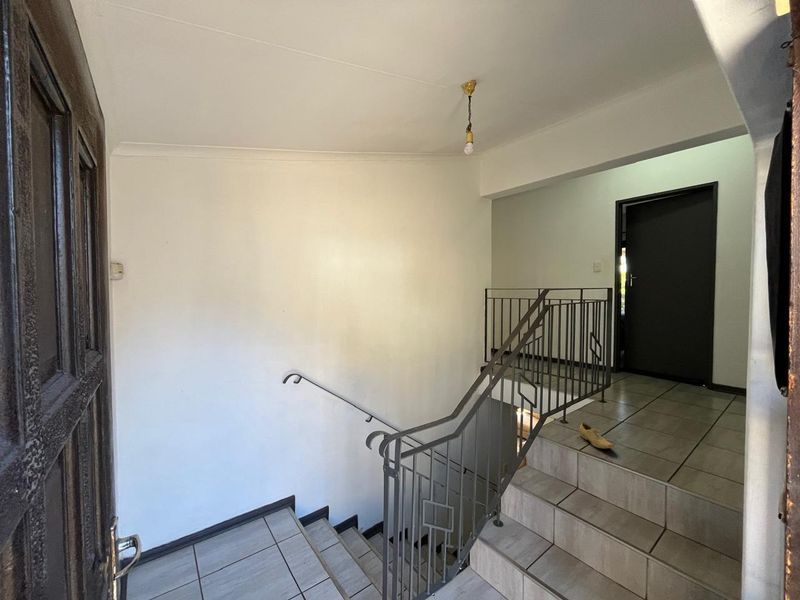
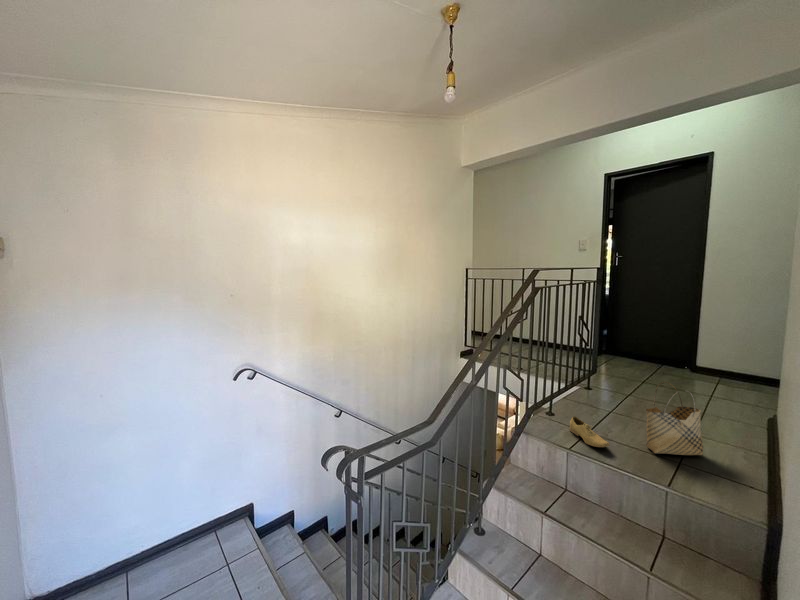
woven basket: none [646,391,699,457] -> present [646,382,703,455]

